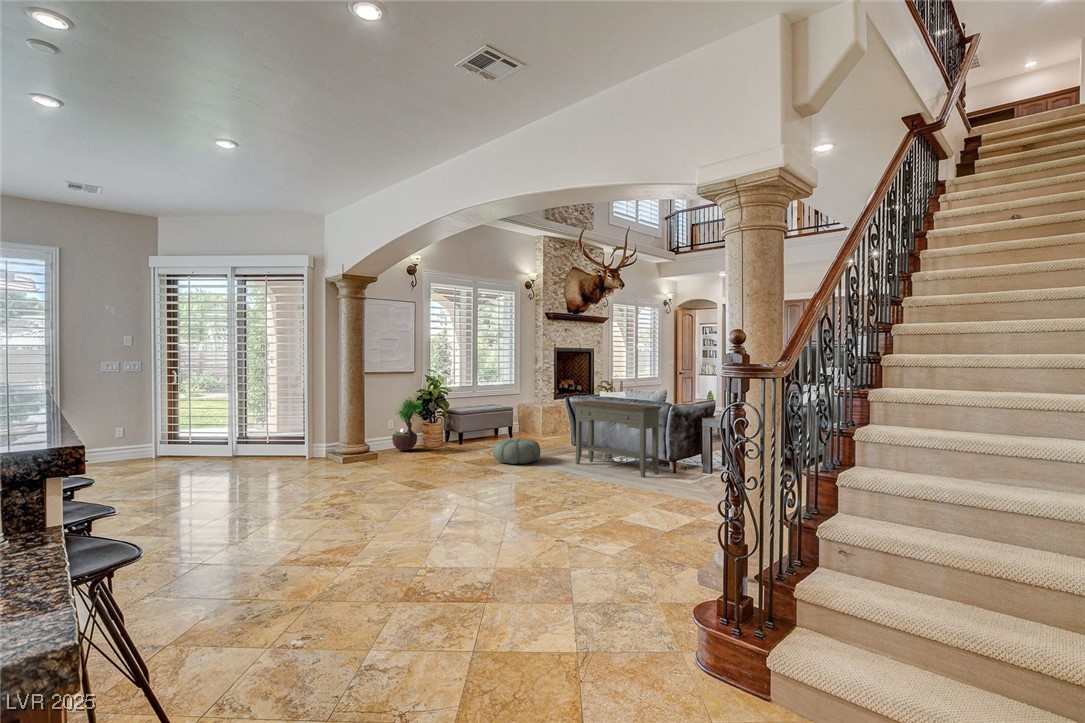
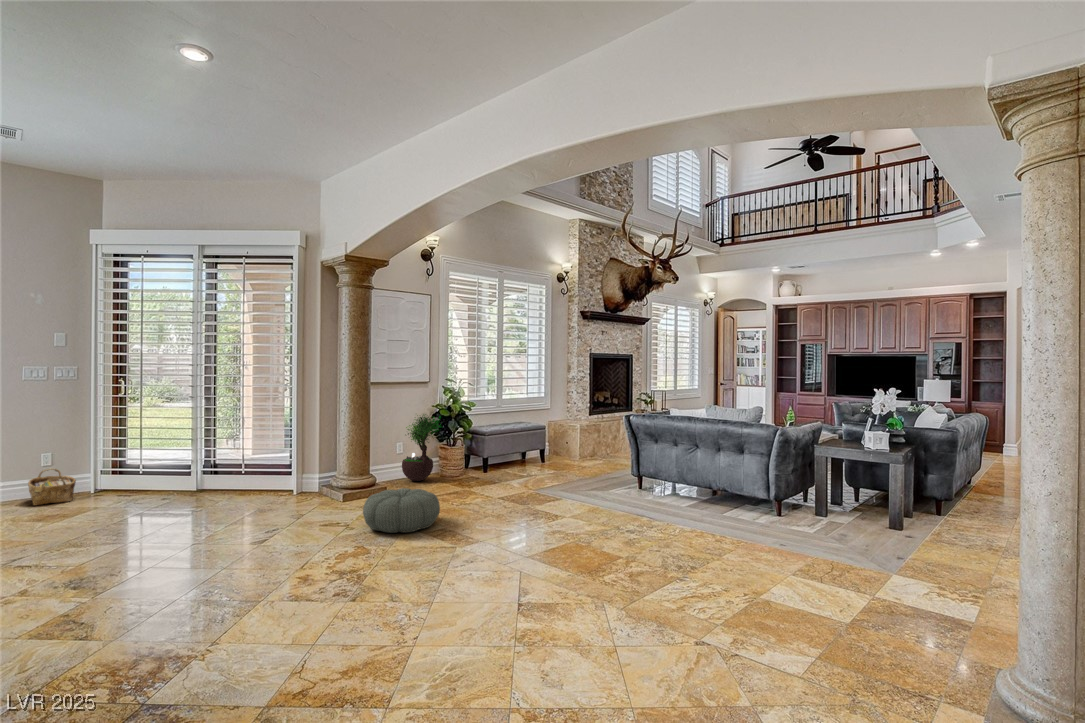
console table: present [572,401,662,477] -> none [638,420,765,523]
pouf: present [493,438,540,464] -> present [363,488,440,533]
woven basket: none [107,439,142,466] -> present [28,468,76,506]

